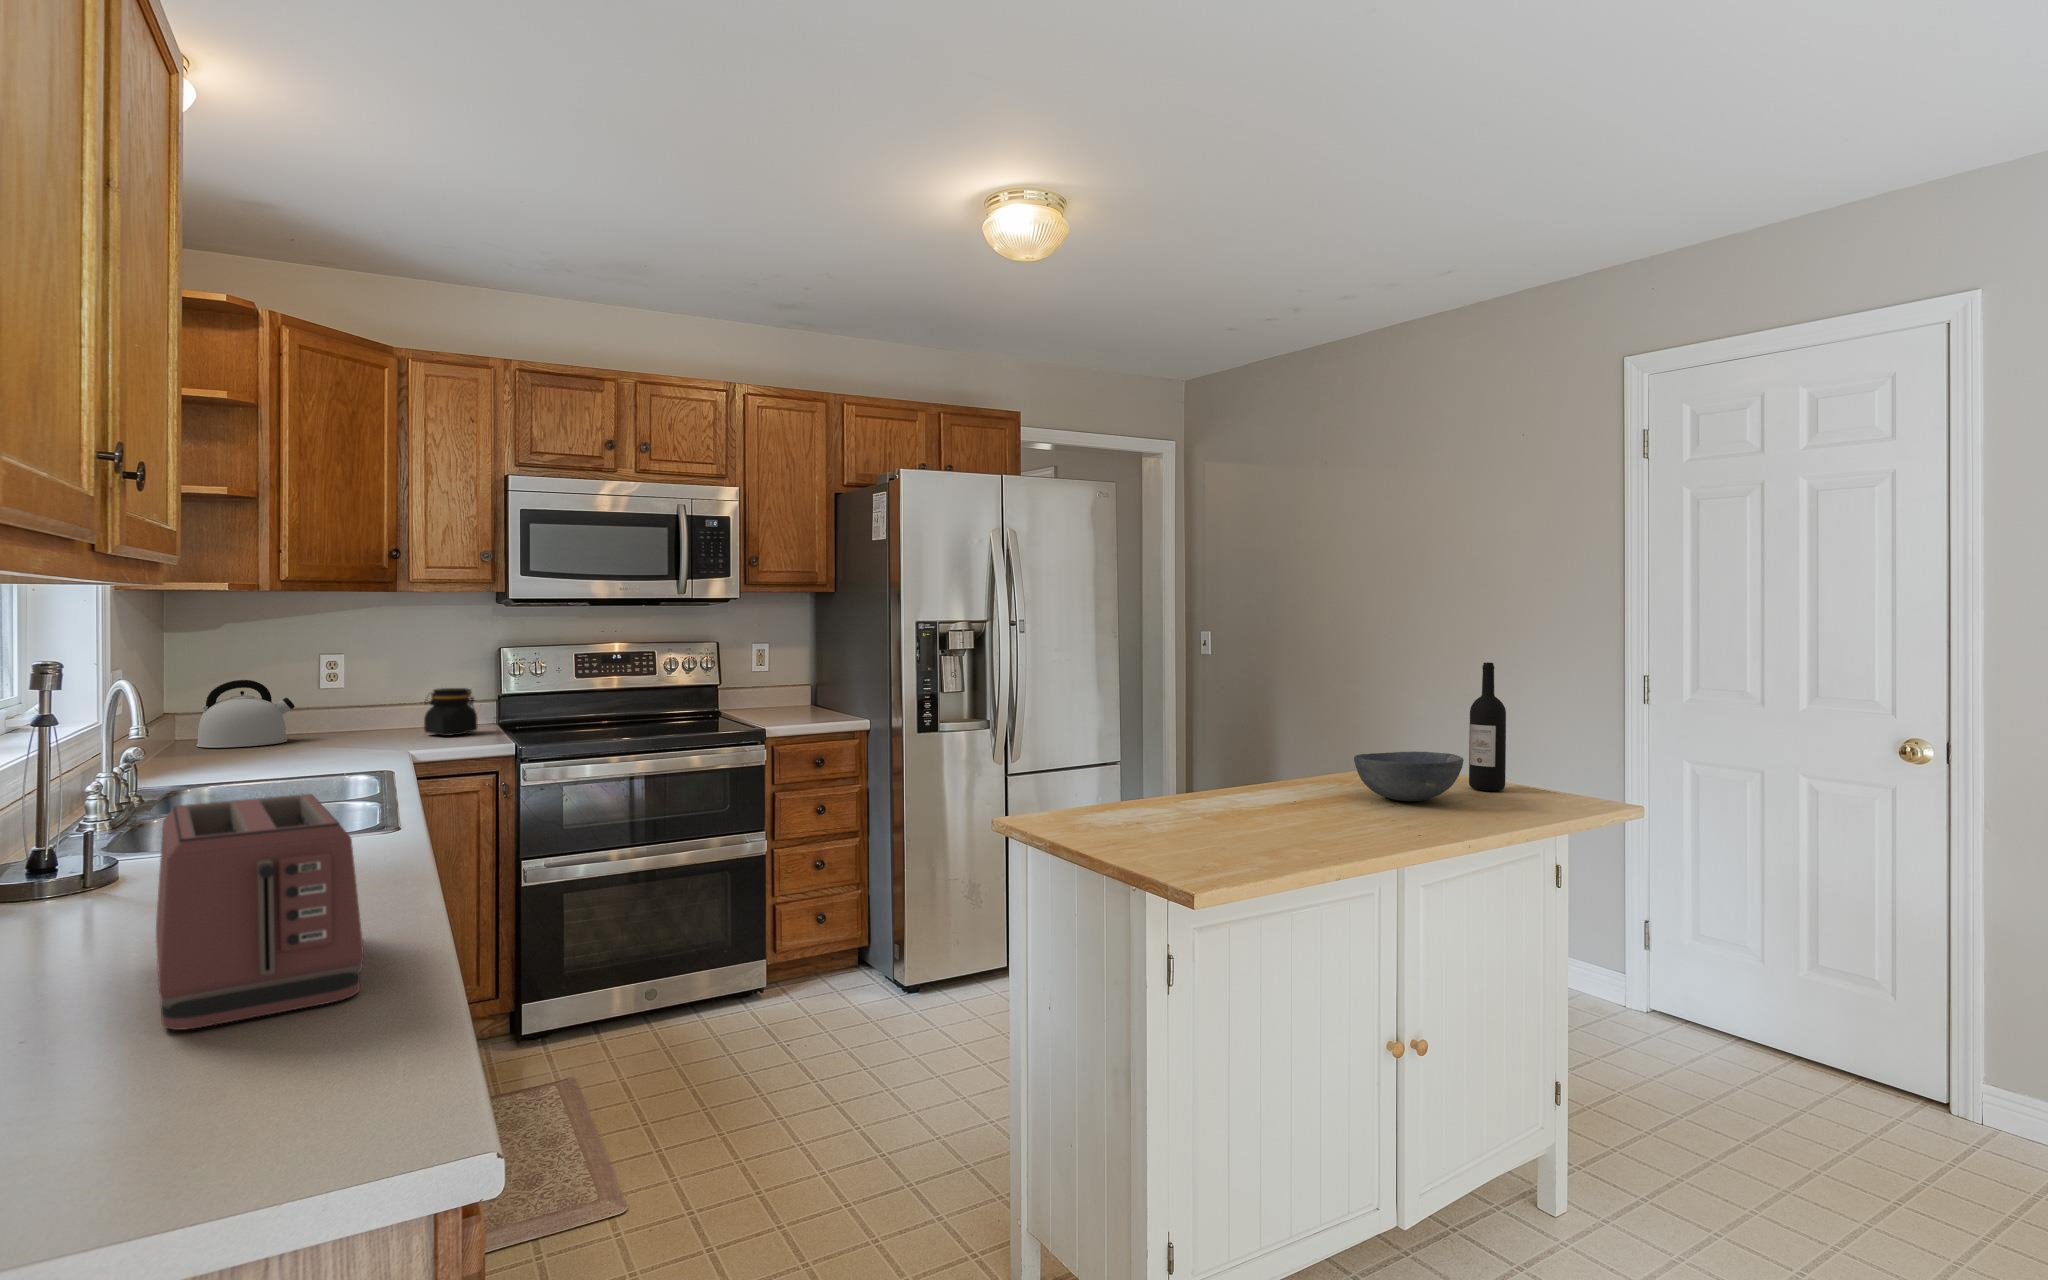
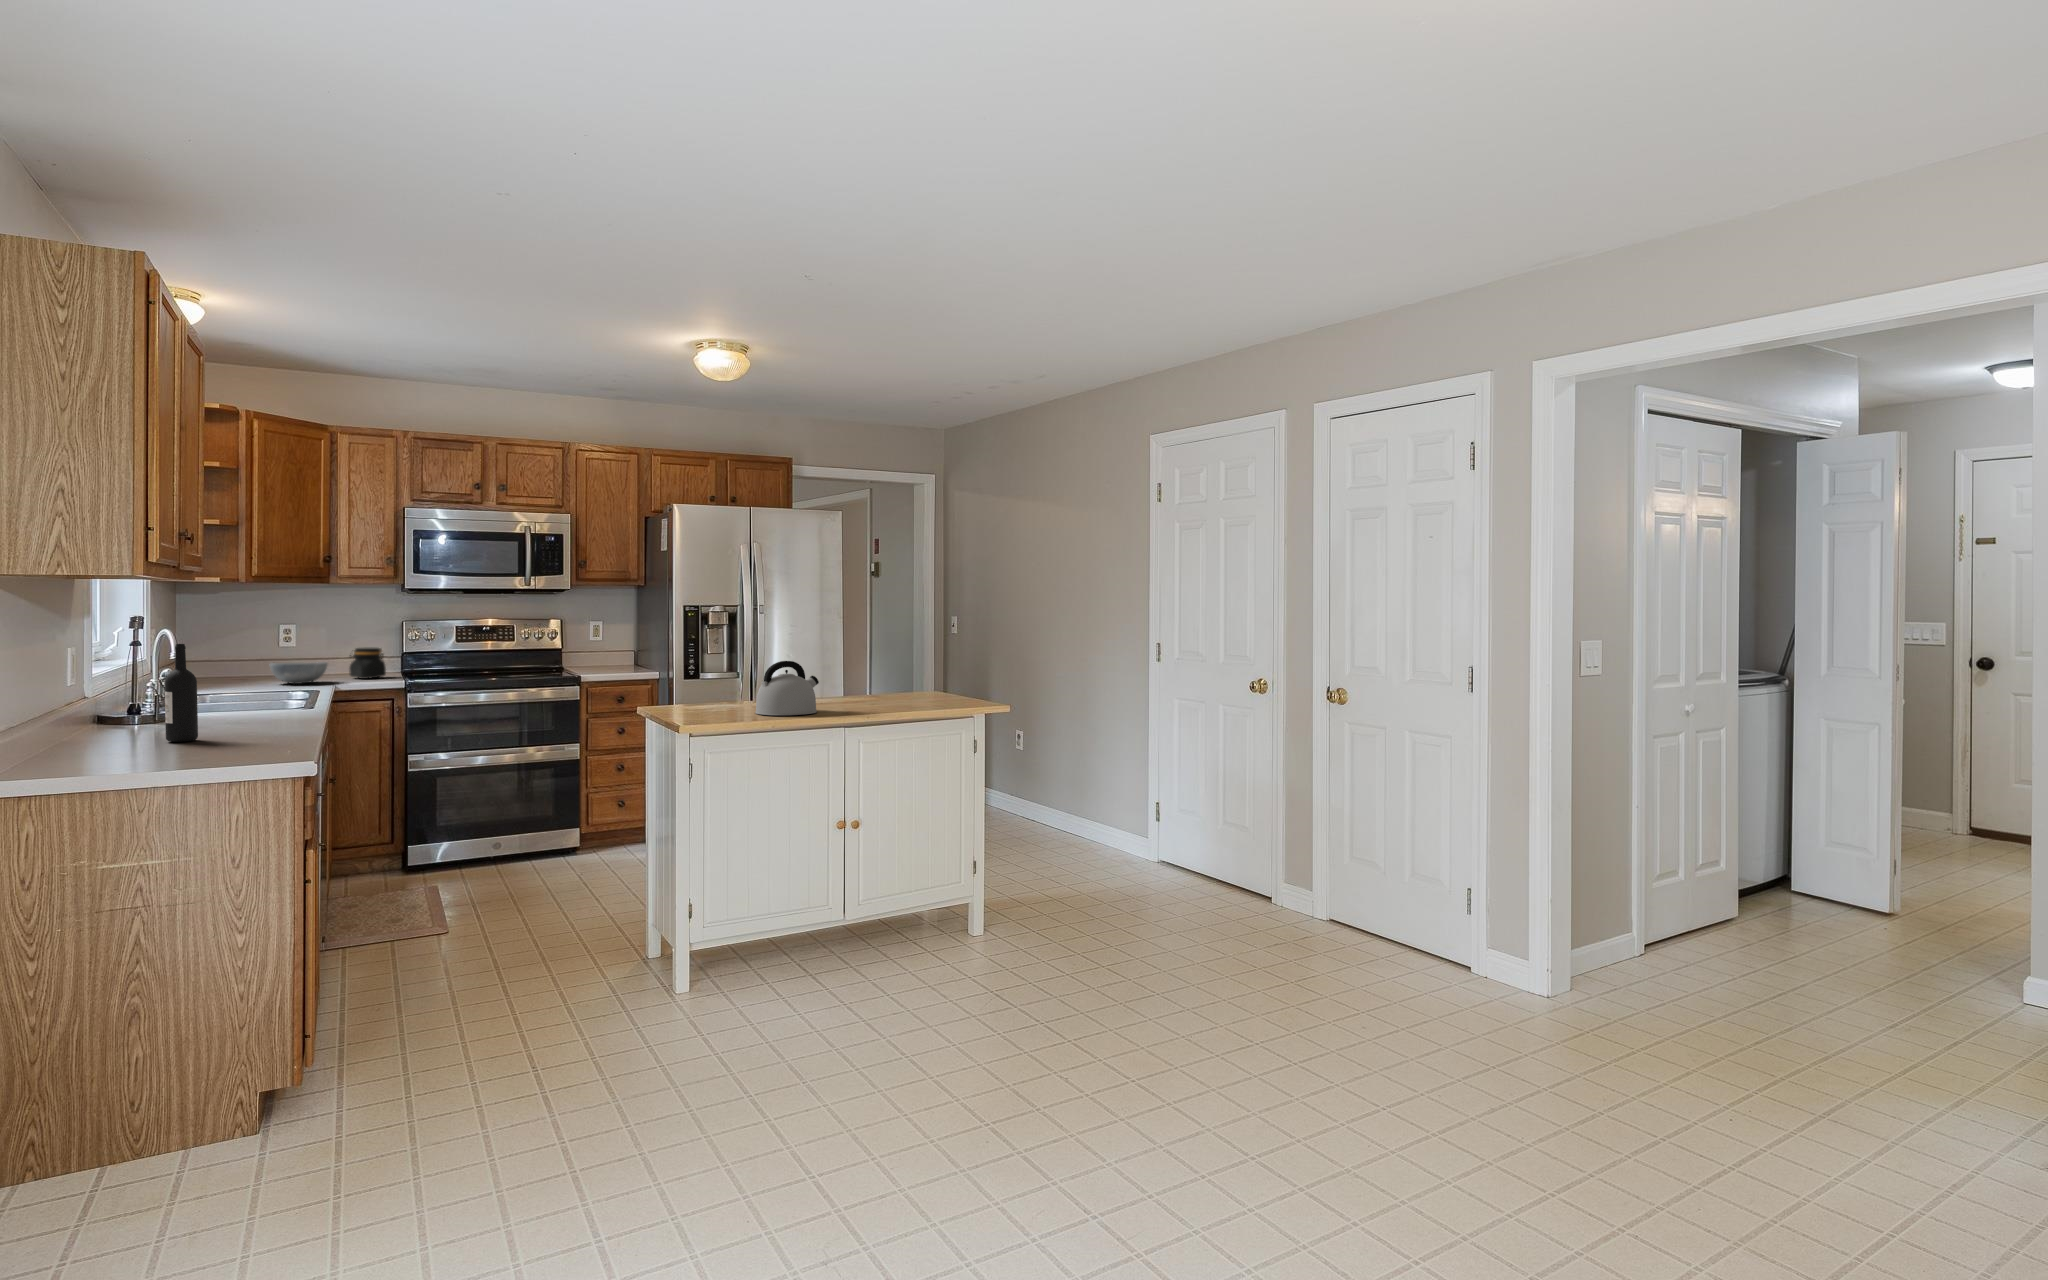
wine bottle: present [1469,662,1506,791] -> present [165,644,198,742]
kettle: present [196,680,295,748] -> present [755,661,819,715]
bowl: present [1354,752,1464,801] -> present [270,662,327,684]
toaster: present [156,794,364,1030] -> none [197,677,285,758]

